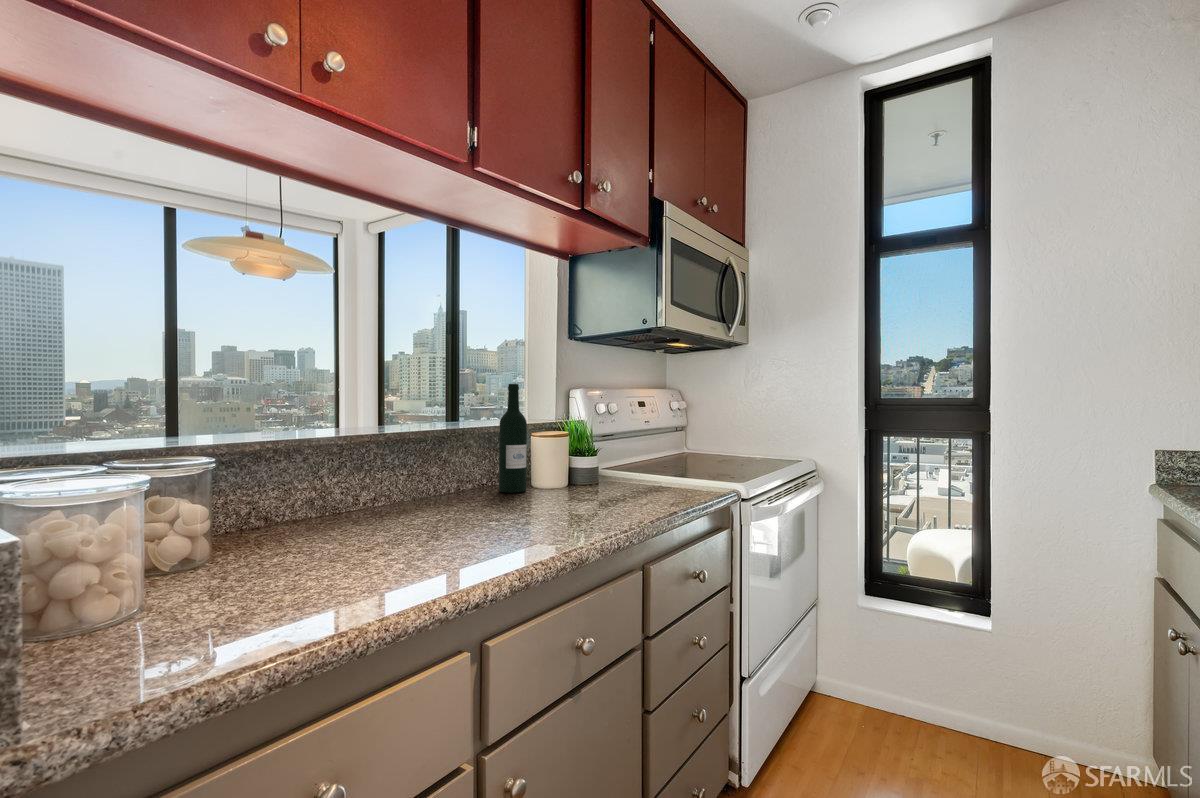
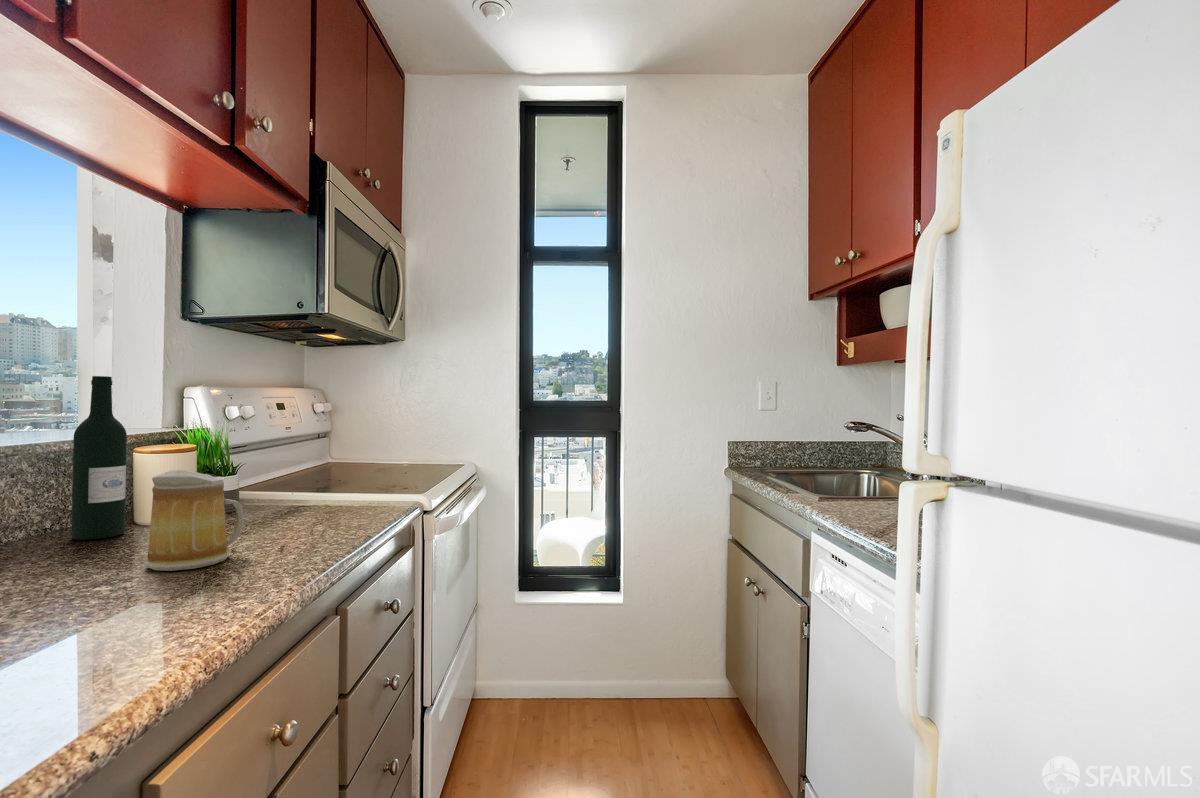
mug: none [521,448,579,518] -> present [144,470,244,571]

